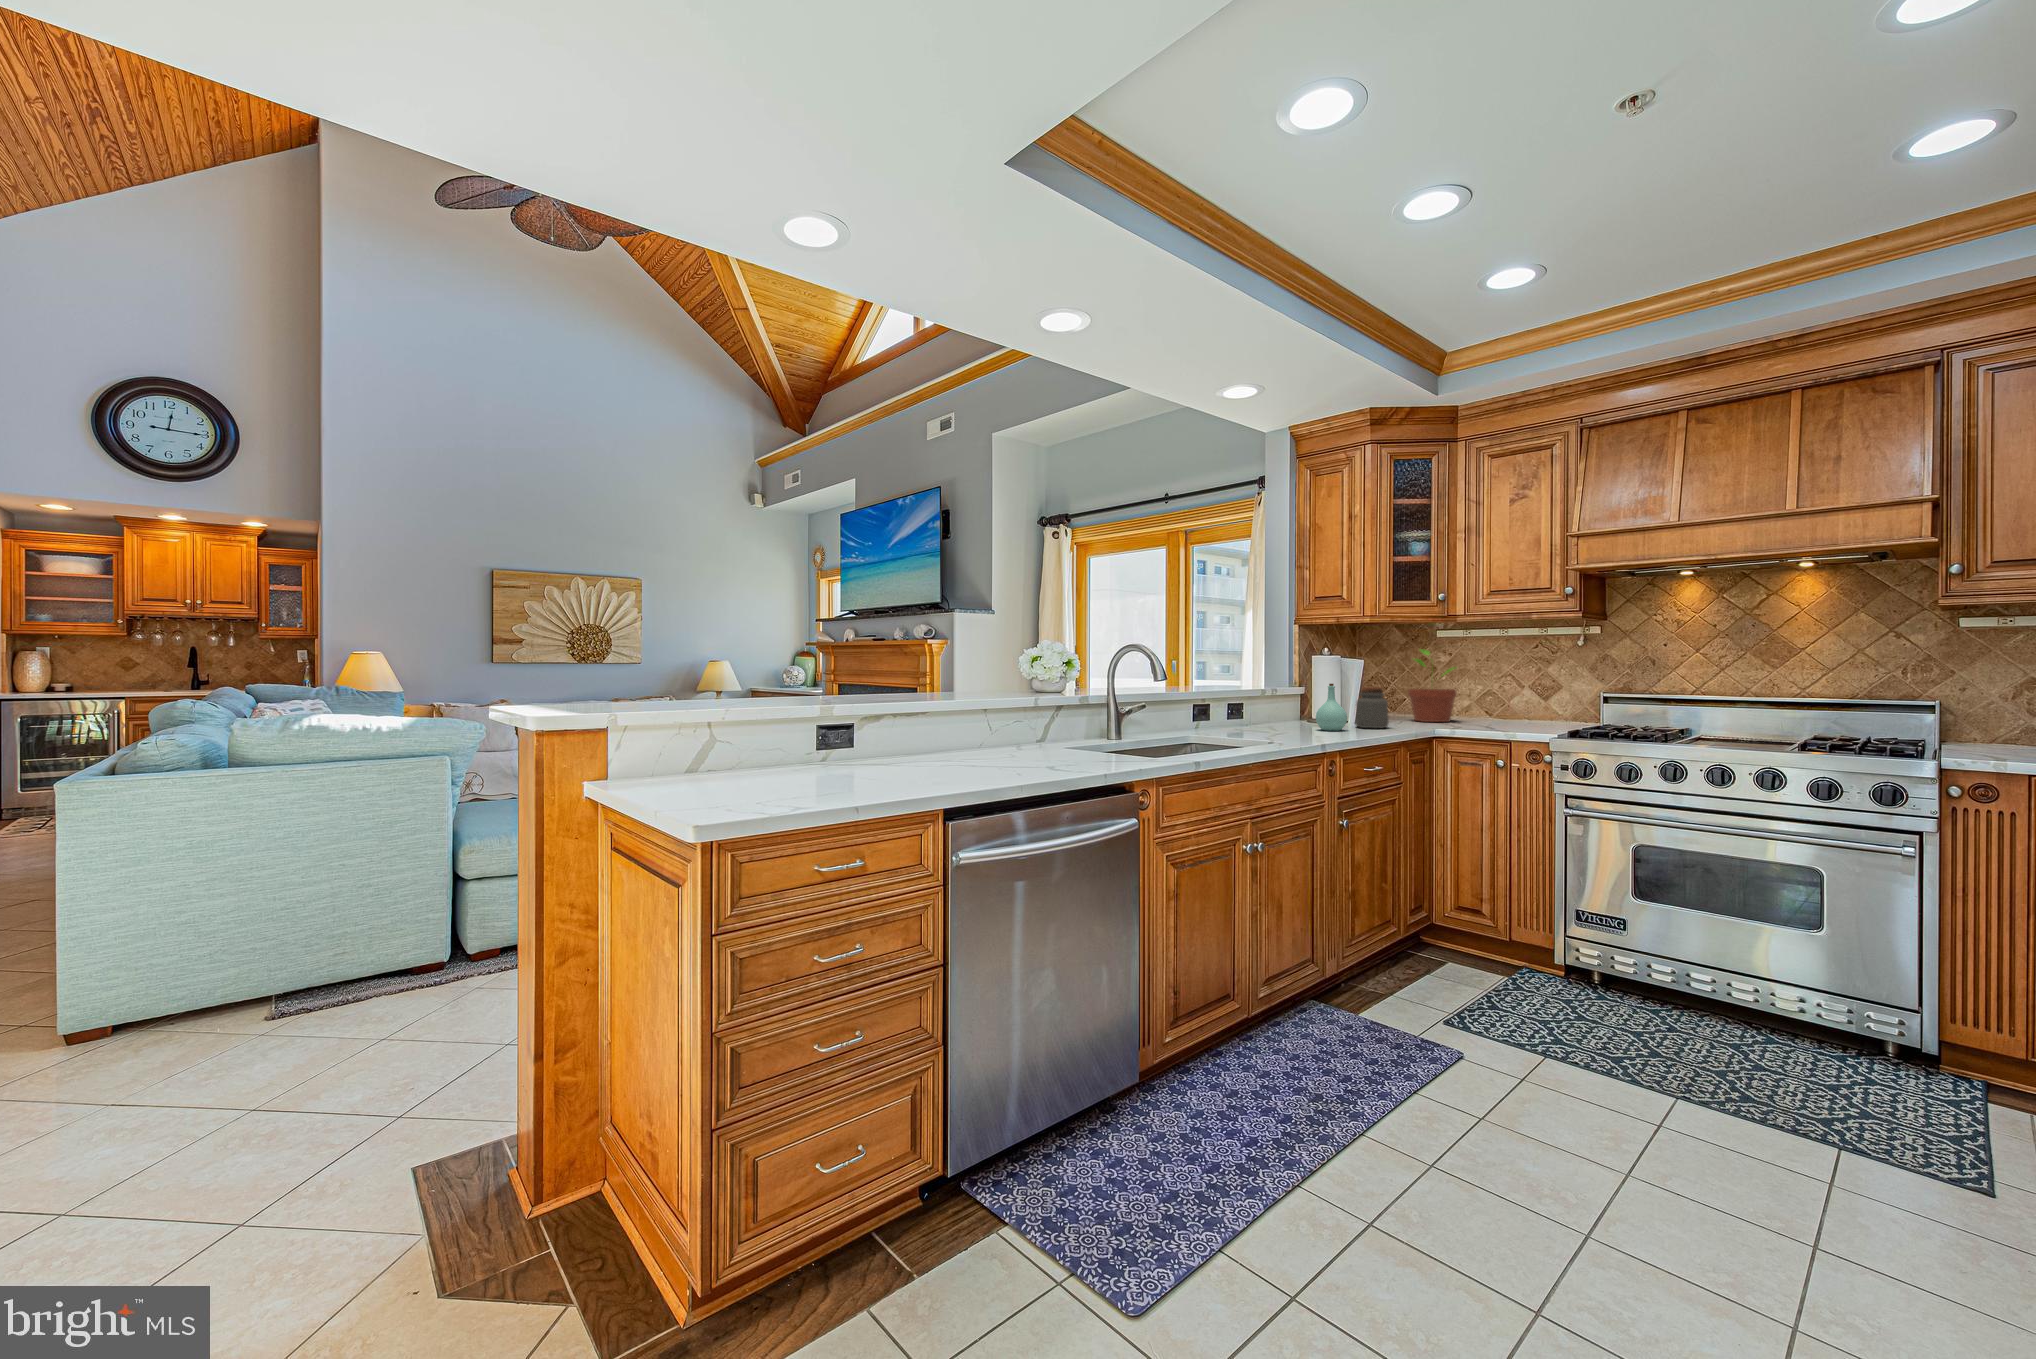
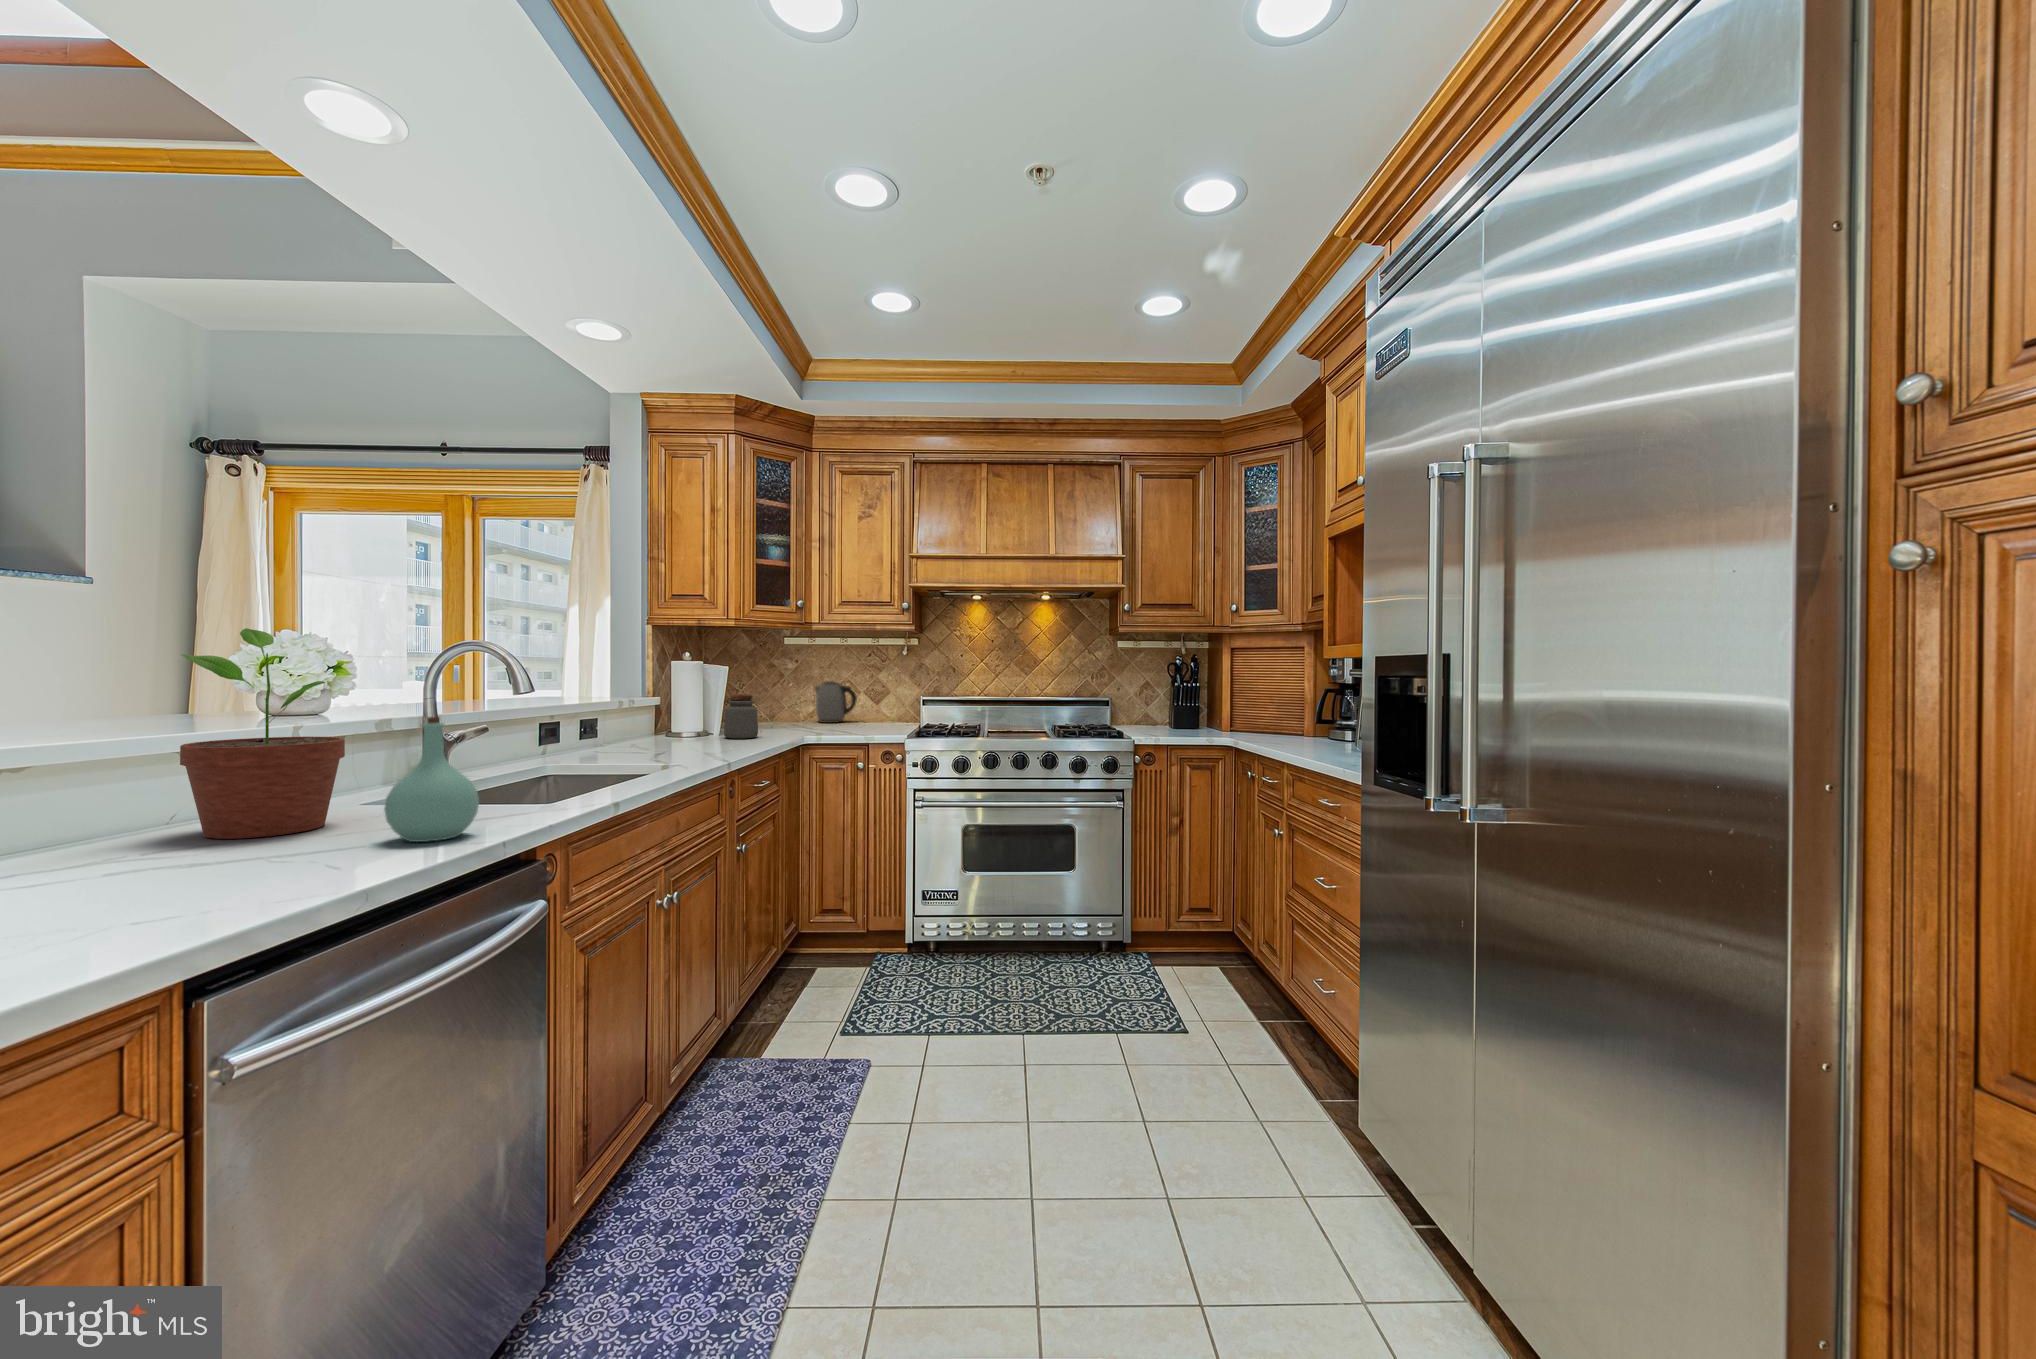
potted plant: present [1408,649,1457,722] -> present [180,628,345,839]
kettle: none [1467,676,1519,720] -> present [814,681,857,723]
bottle: present [1316,684,1347,731] -> present [384,717,479,842]

